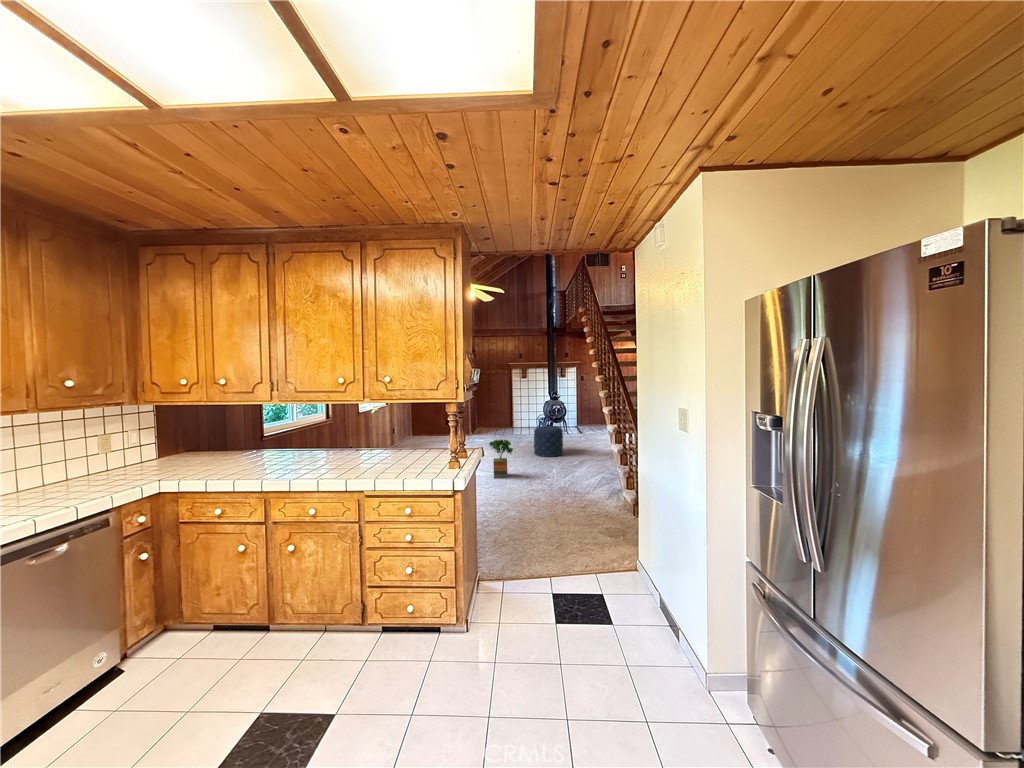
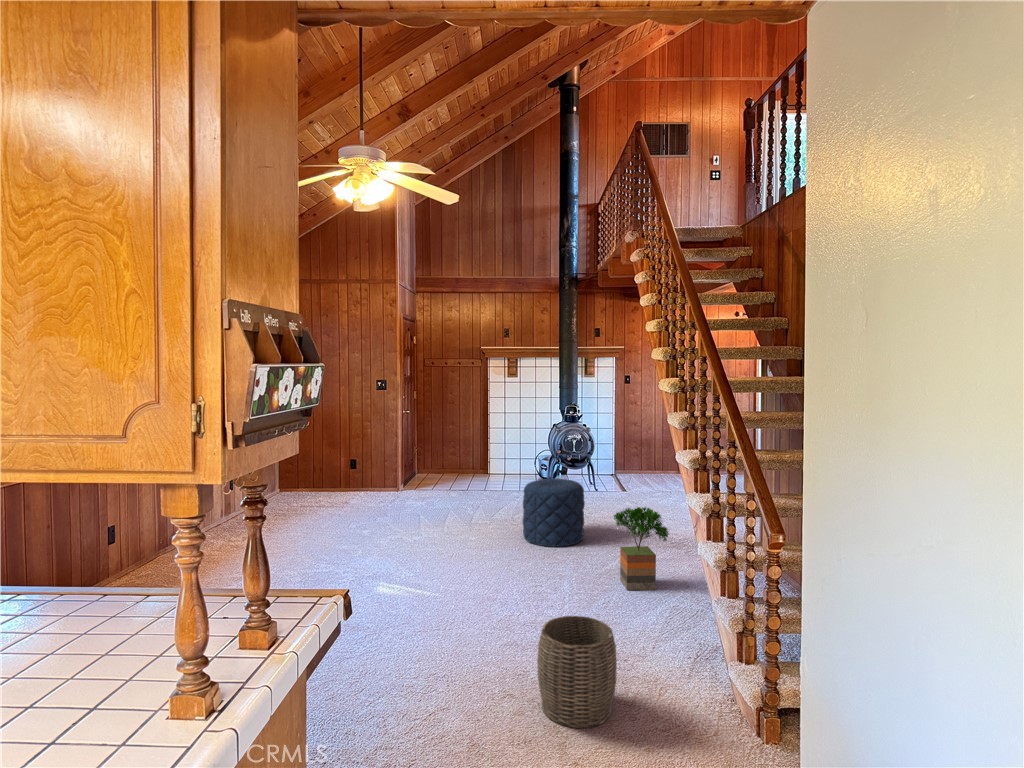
potted tree: present [489,439,513,478] -> present [614,507,669,590]
woven basket: none [547,472,578,512] -> present [537,616,617,728]

